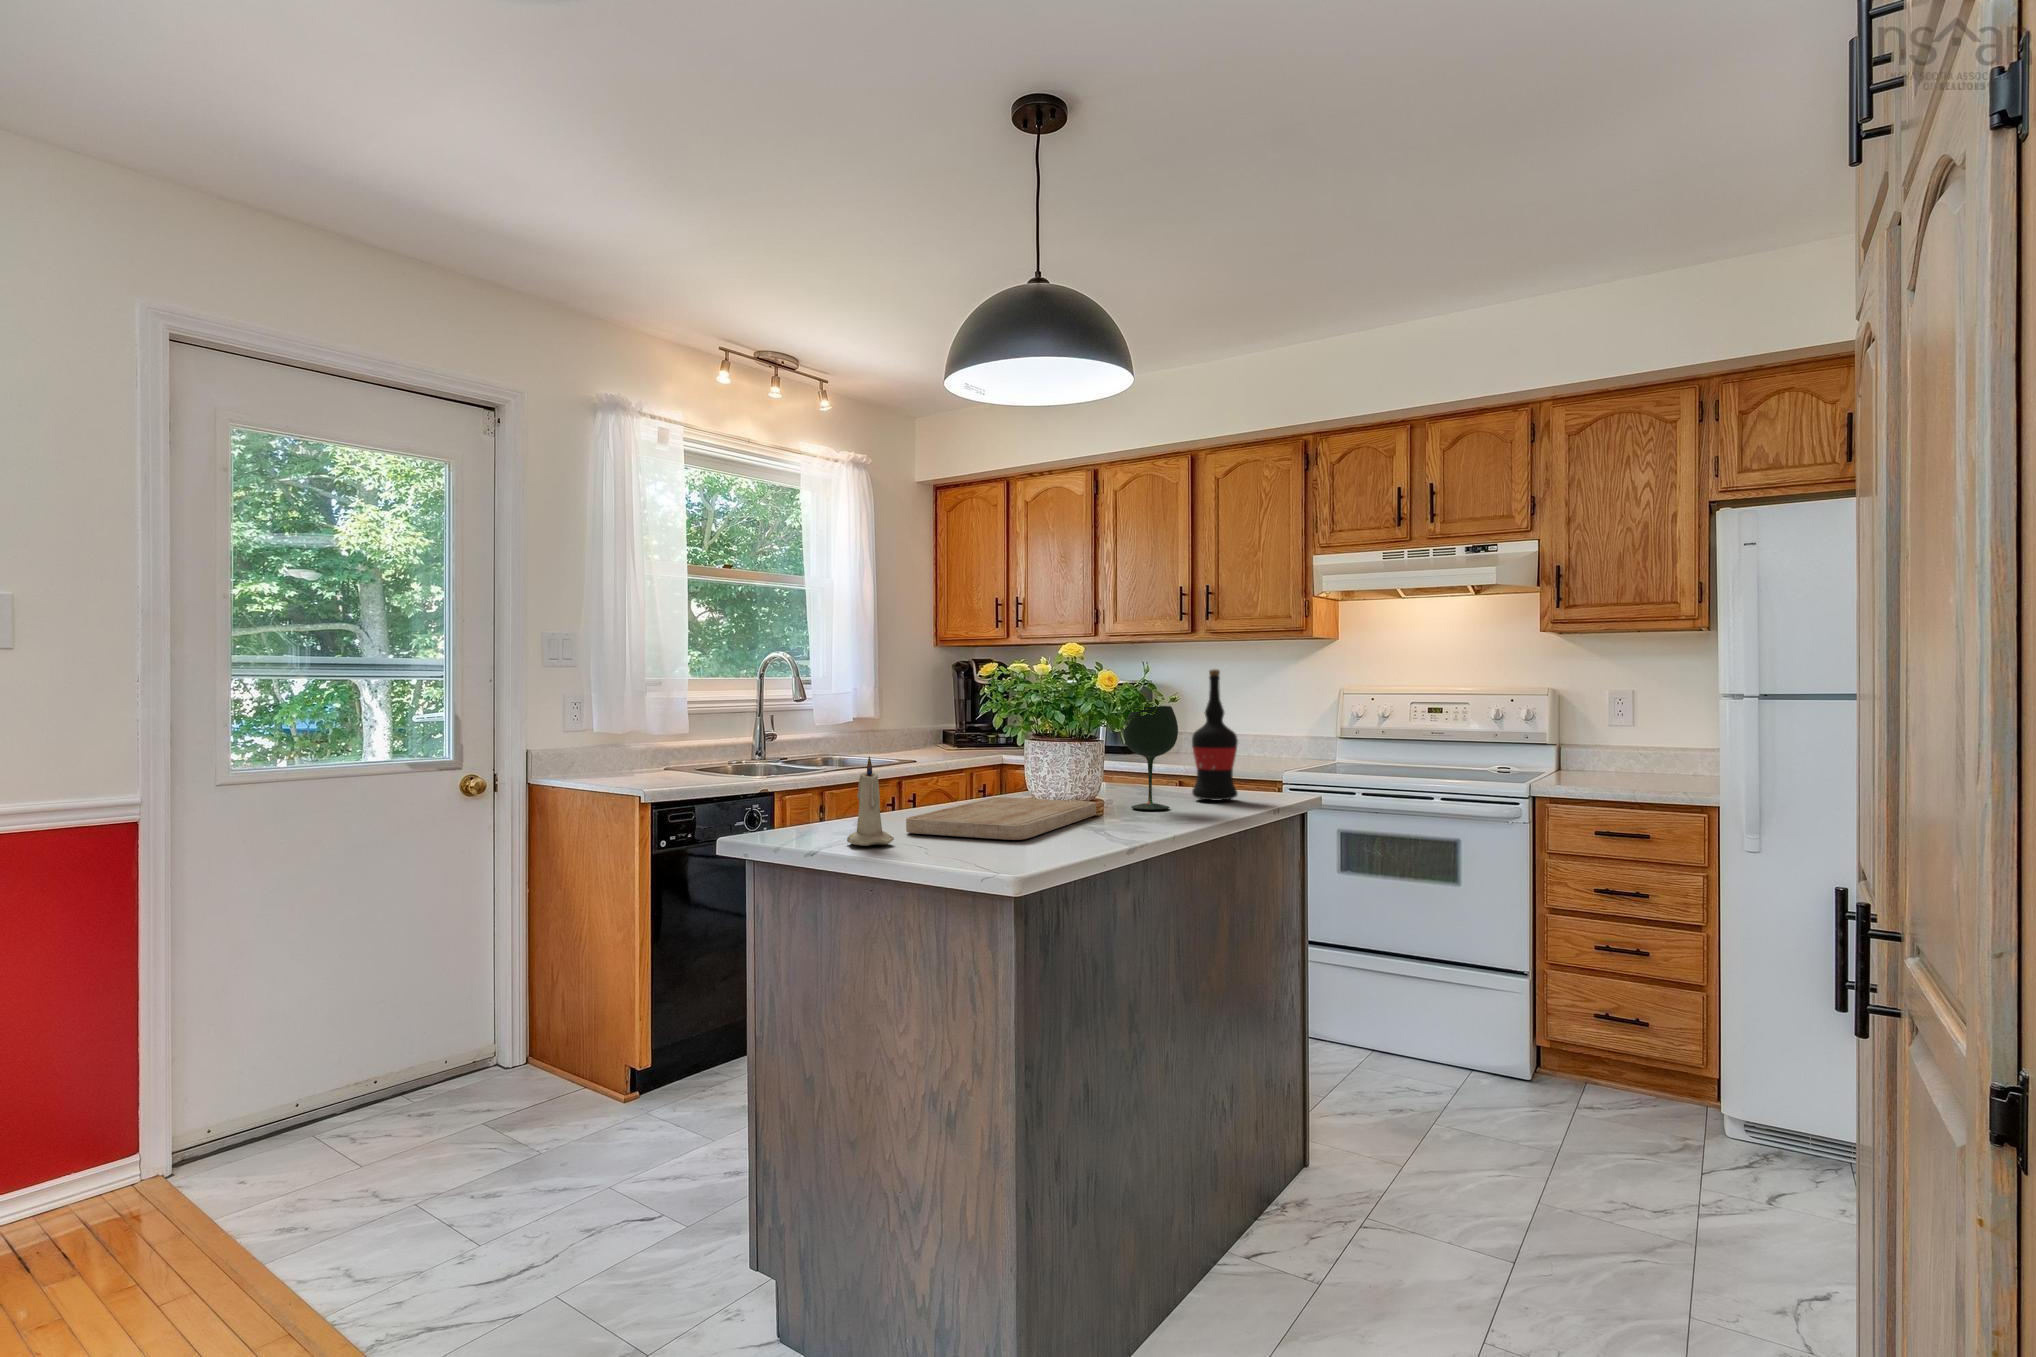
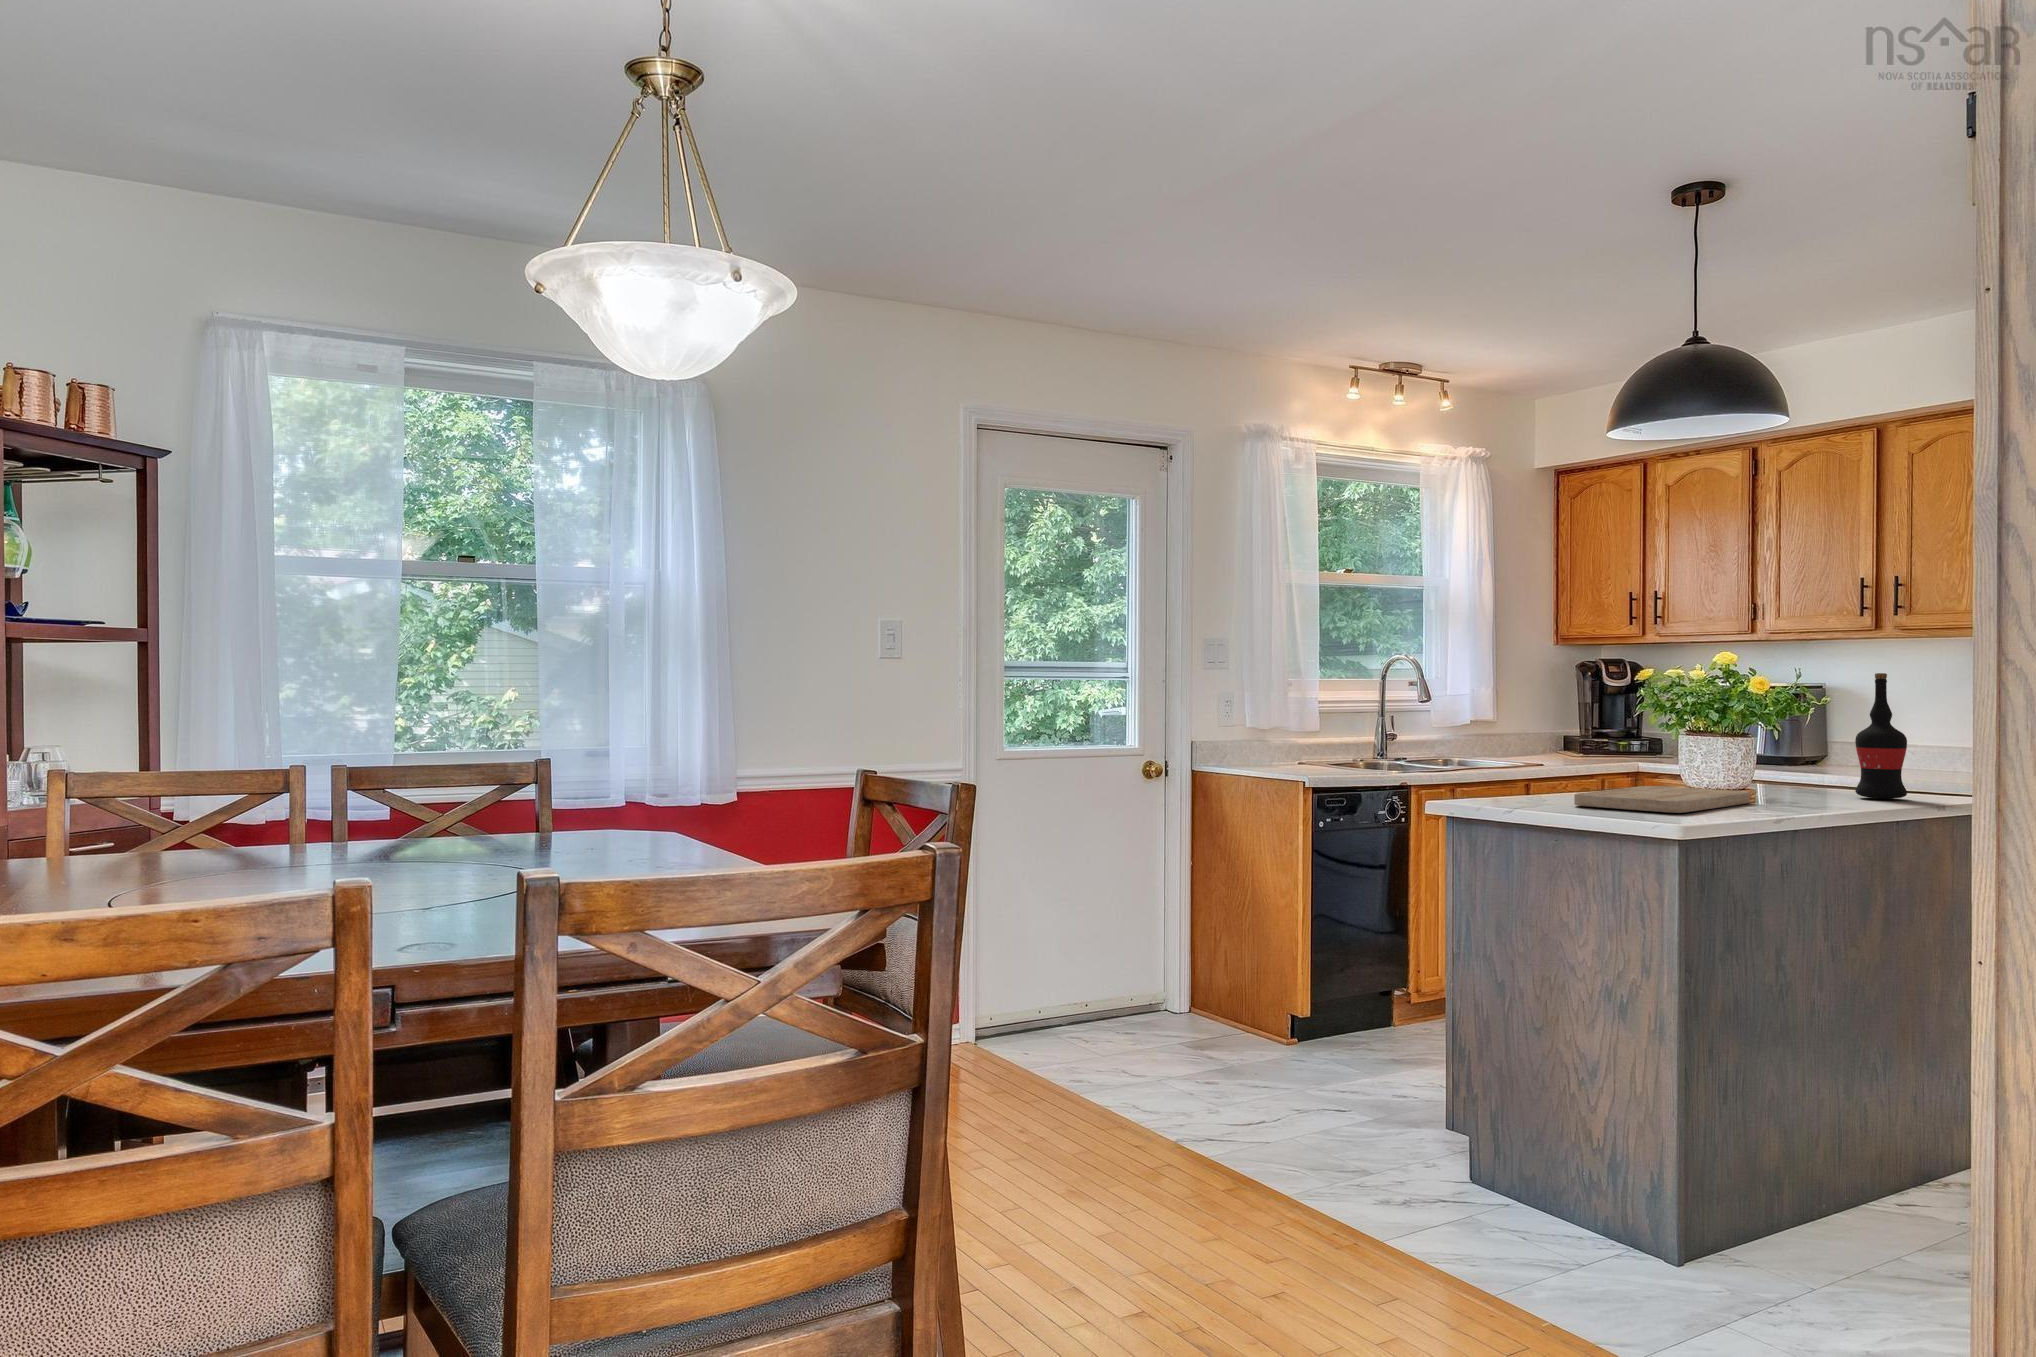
wine glass: present [1123,706,1178,810] -> none [1778,707,1837,802]
candle: present [847,756,894,846] -> none [1529,742,1568,810]

